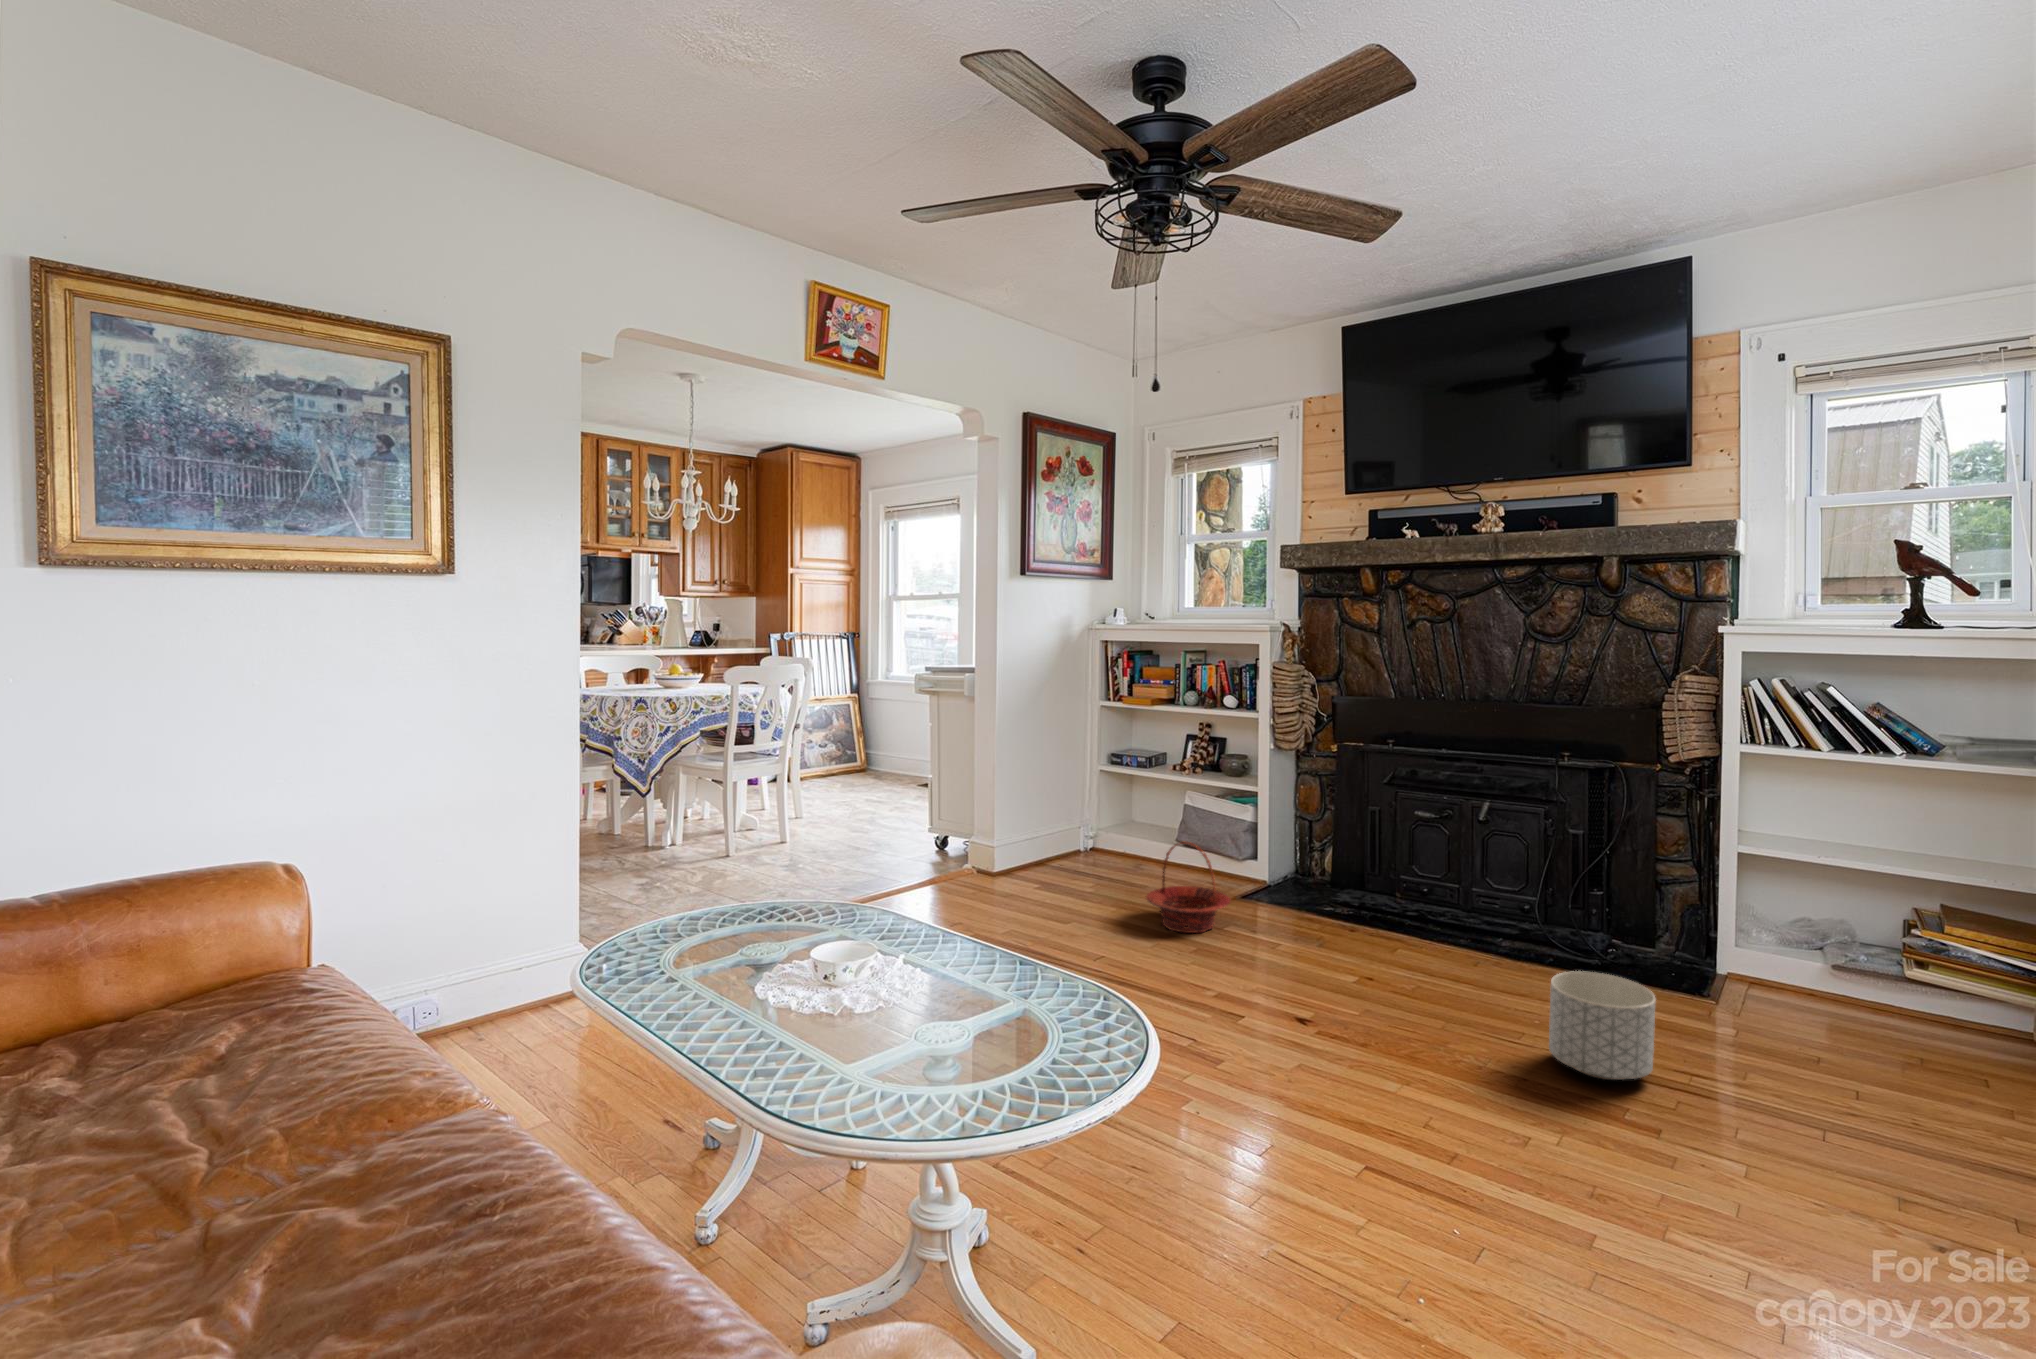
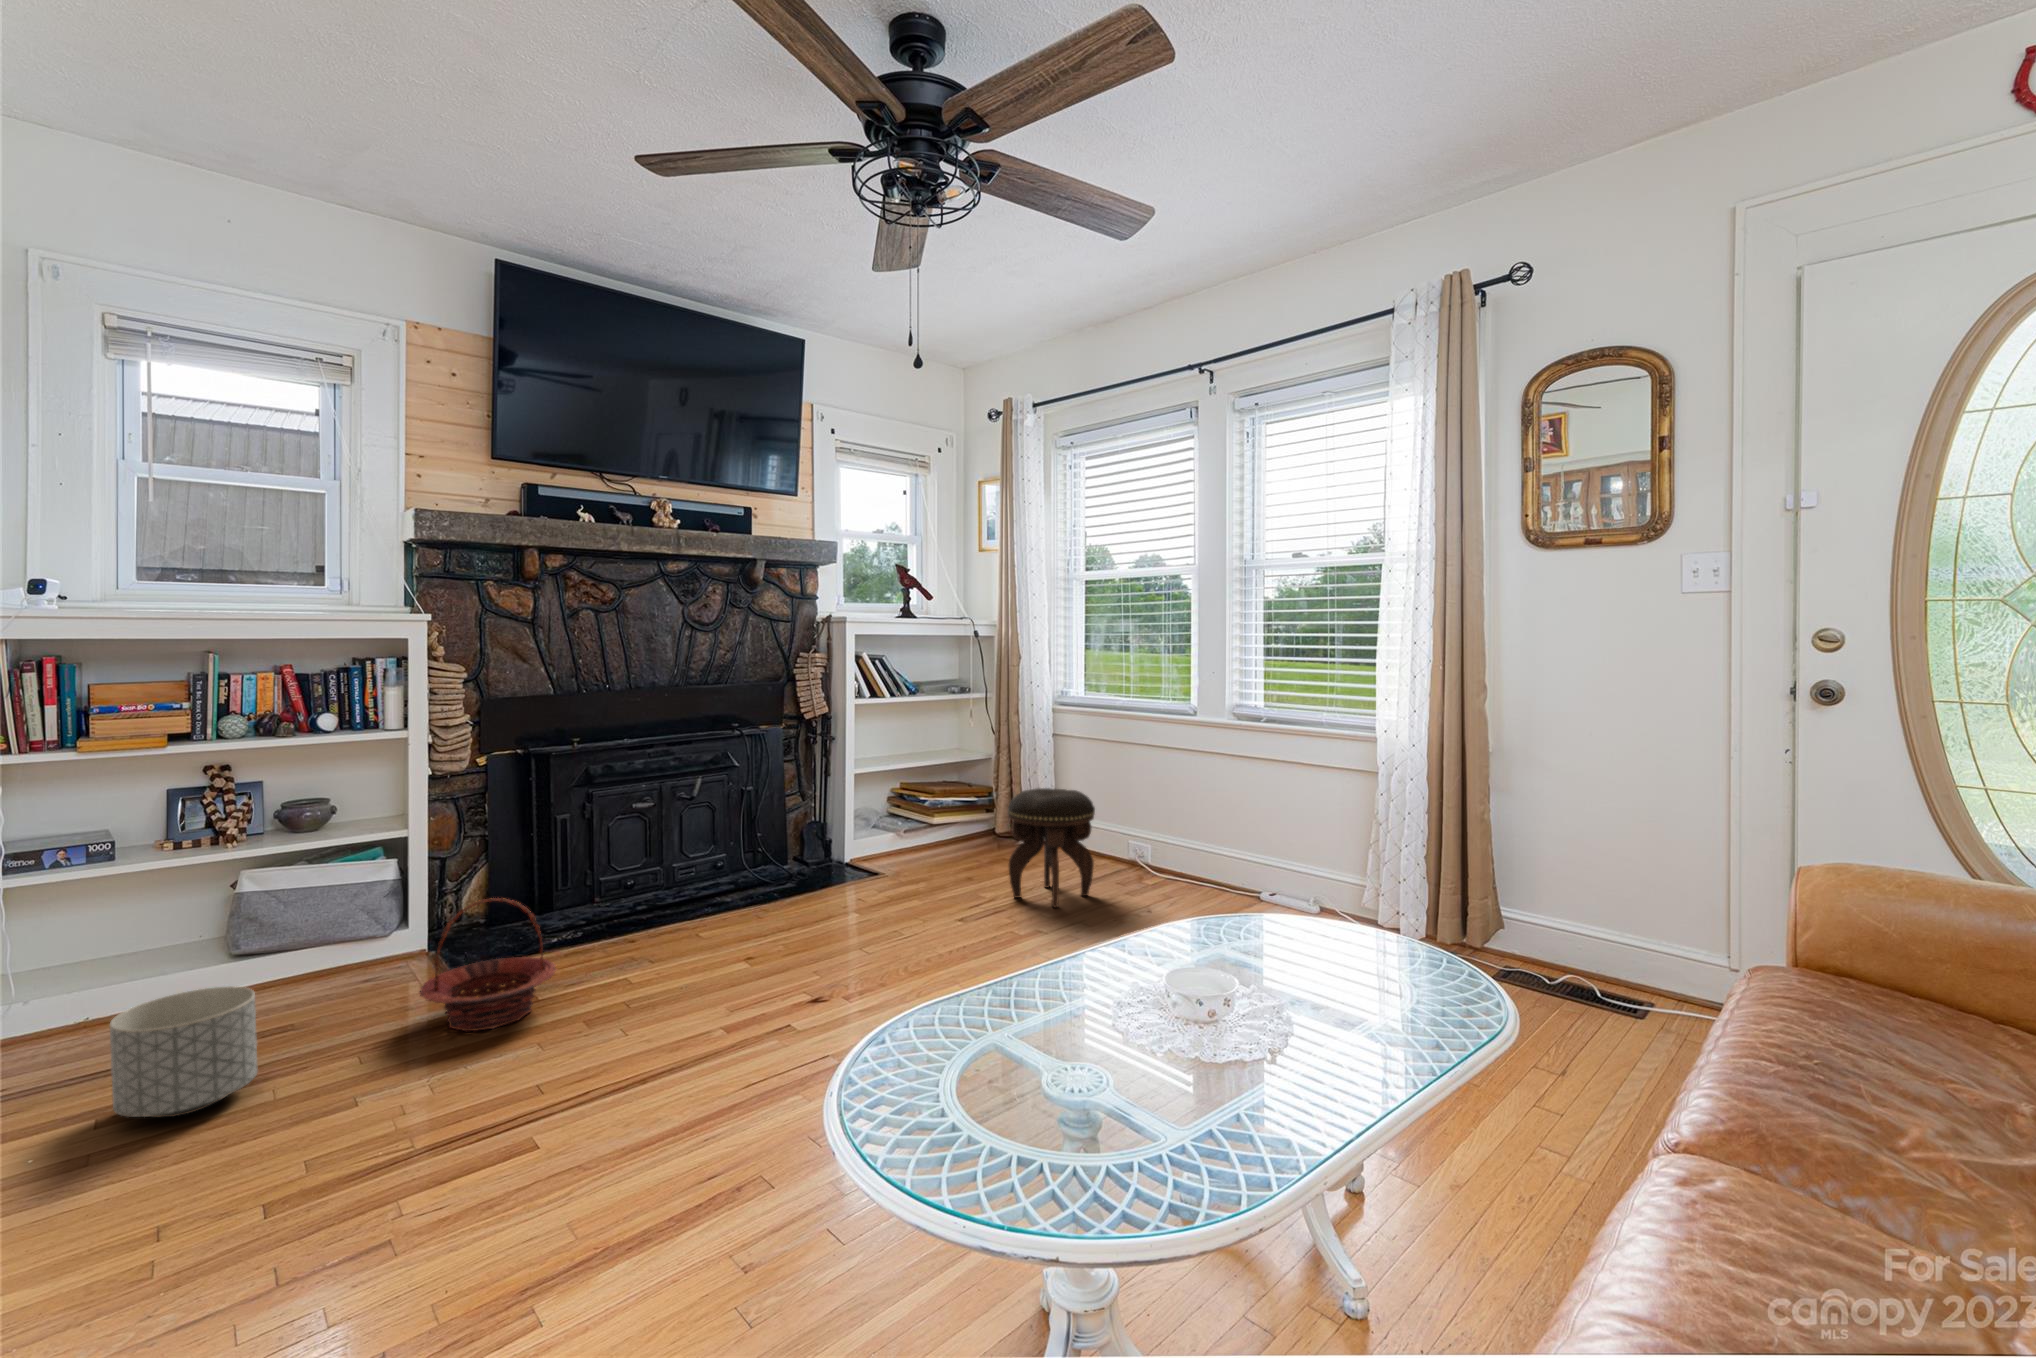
footstool: none [1732,930,1924,1154] -> present [1008,788,1095,908]
planter: present [1549,971,1655,1080] -> present [110,986,257,1118]

